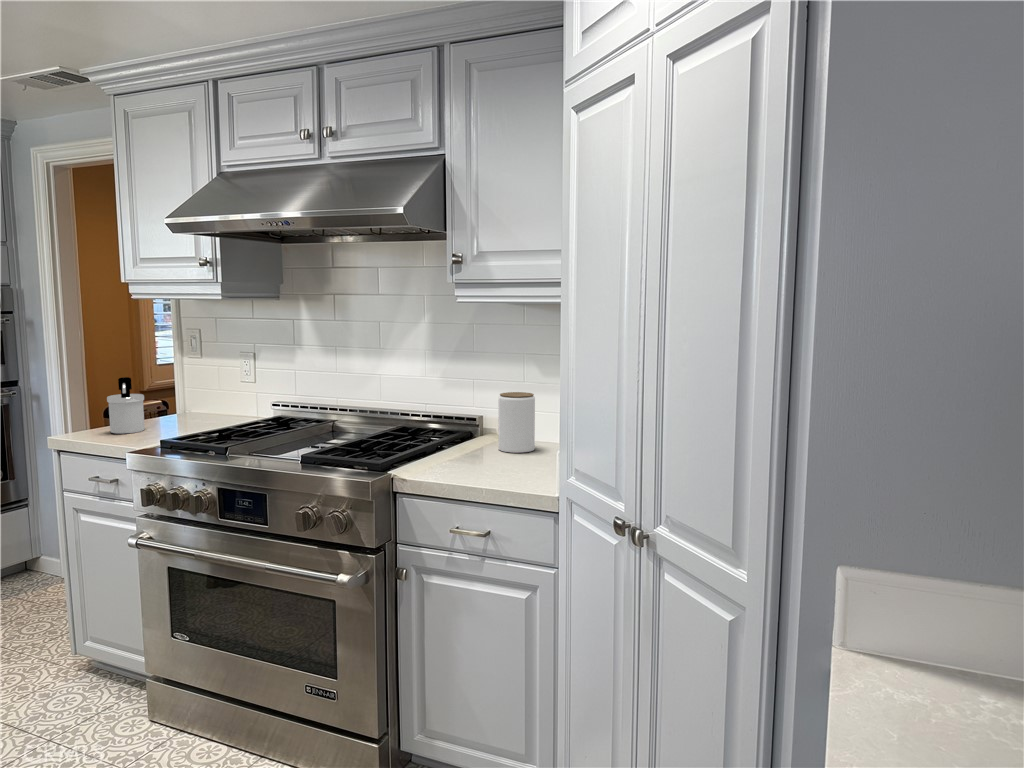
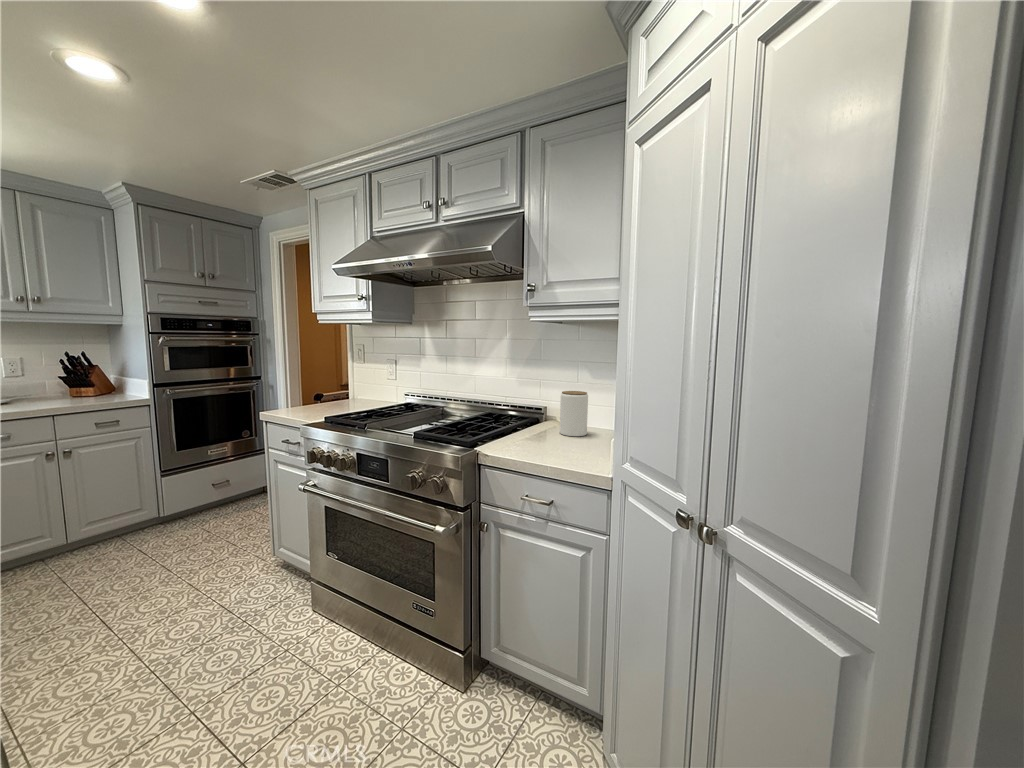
soap dispenser: present [107,377,145,434] -> none [297,375,322,412]

